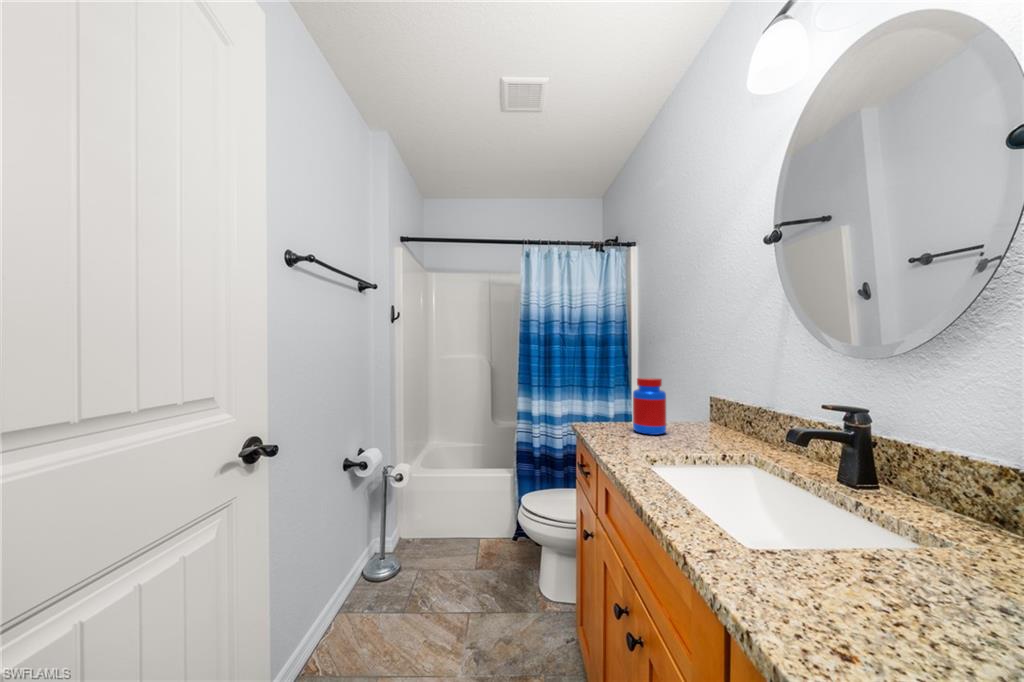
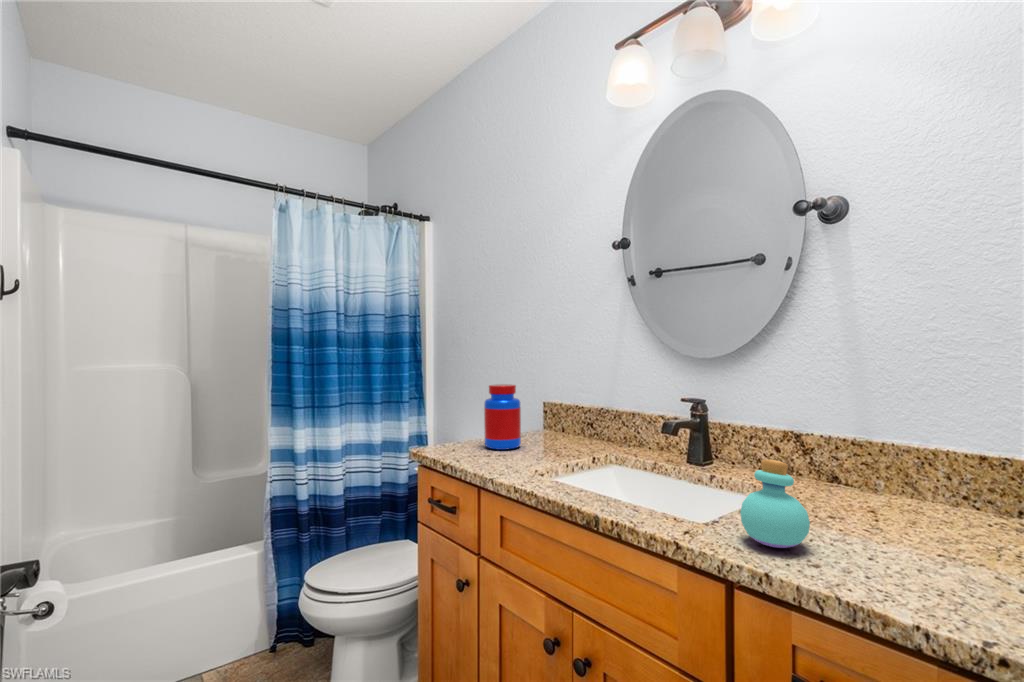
perfume bottle: none [769,490,874,616] -> present [740,460,810,548]

